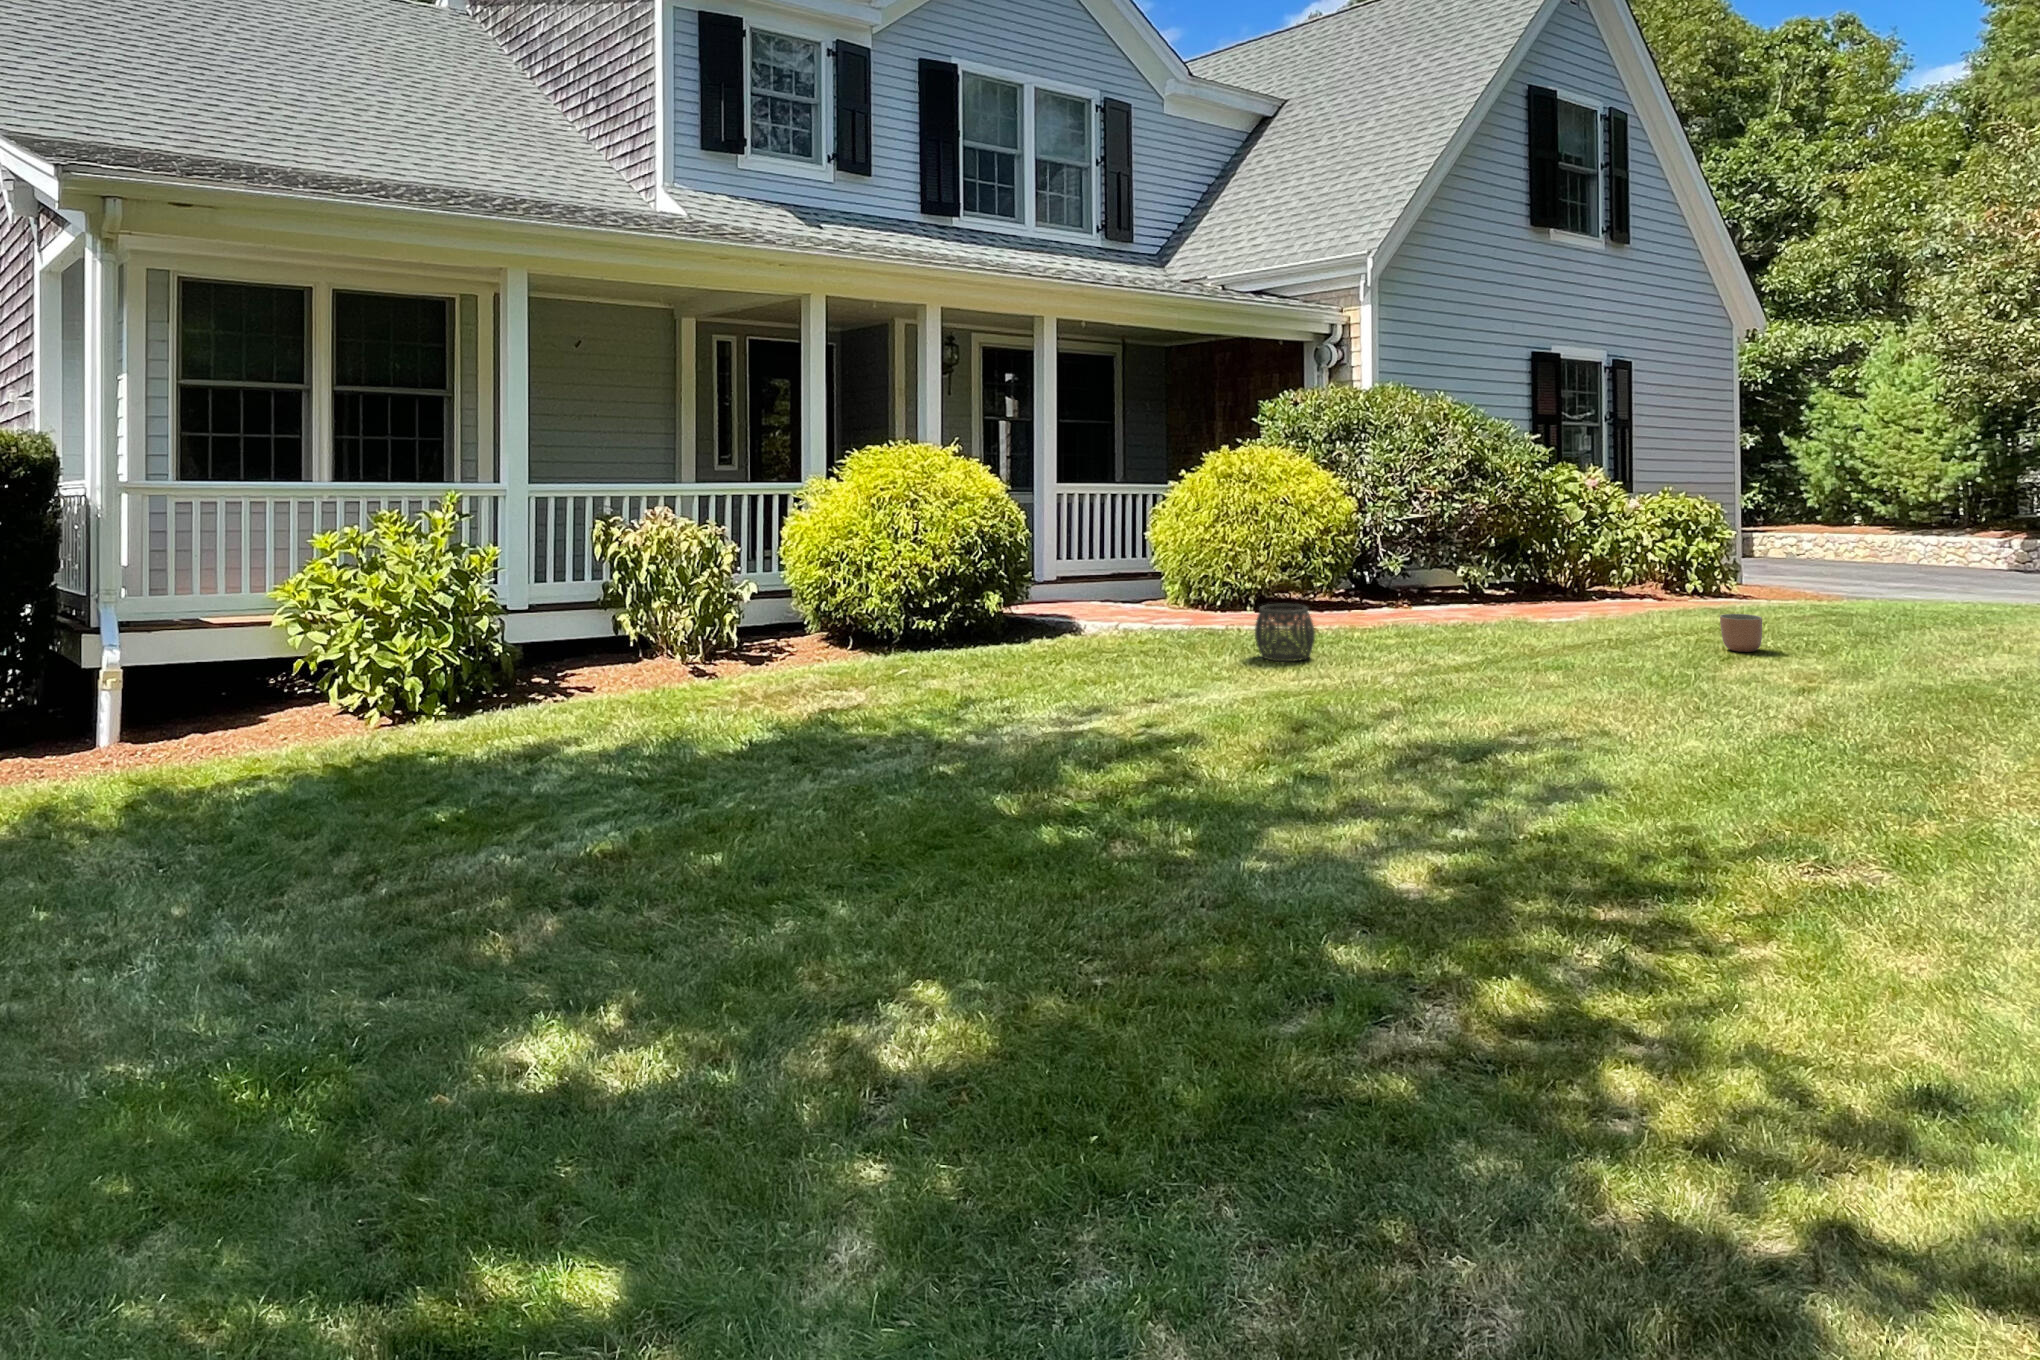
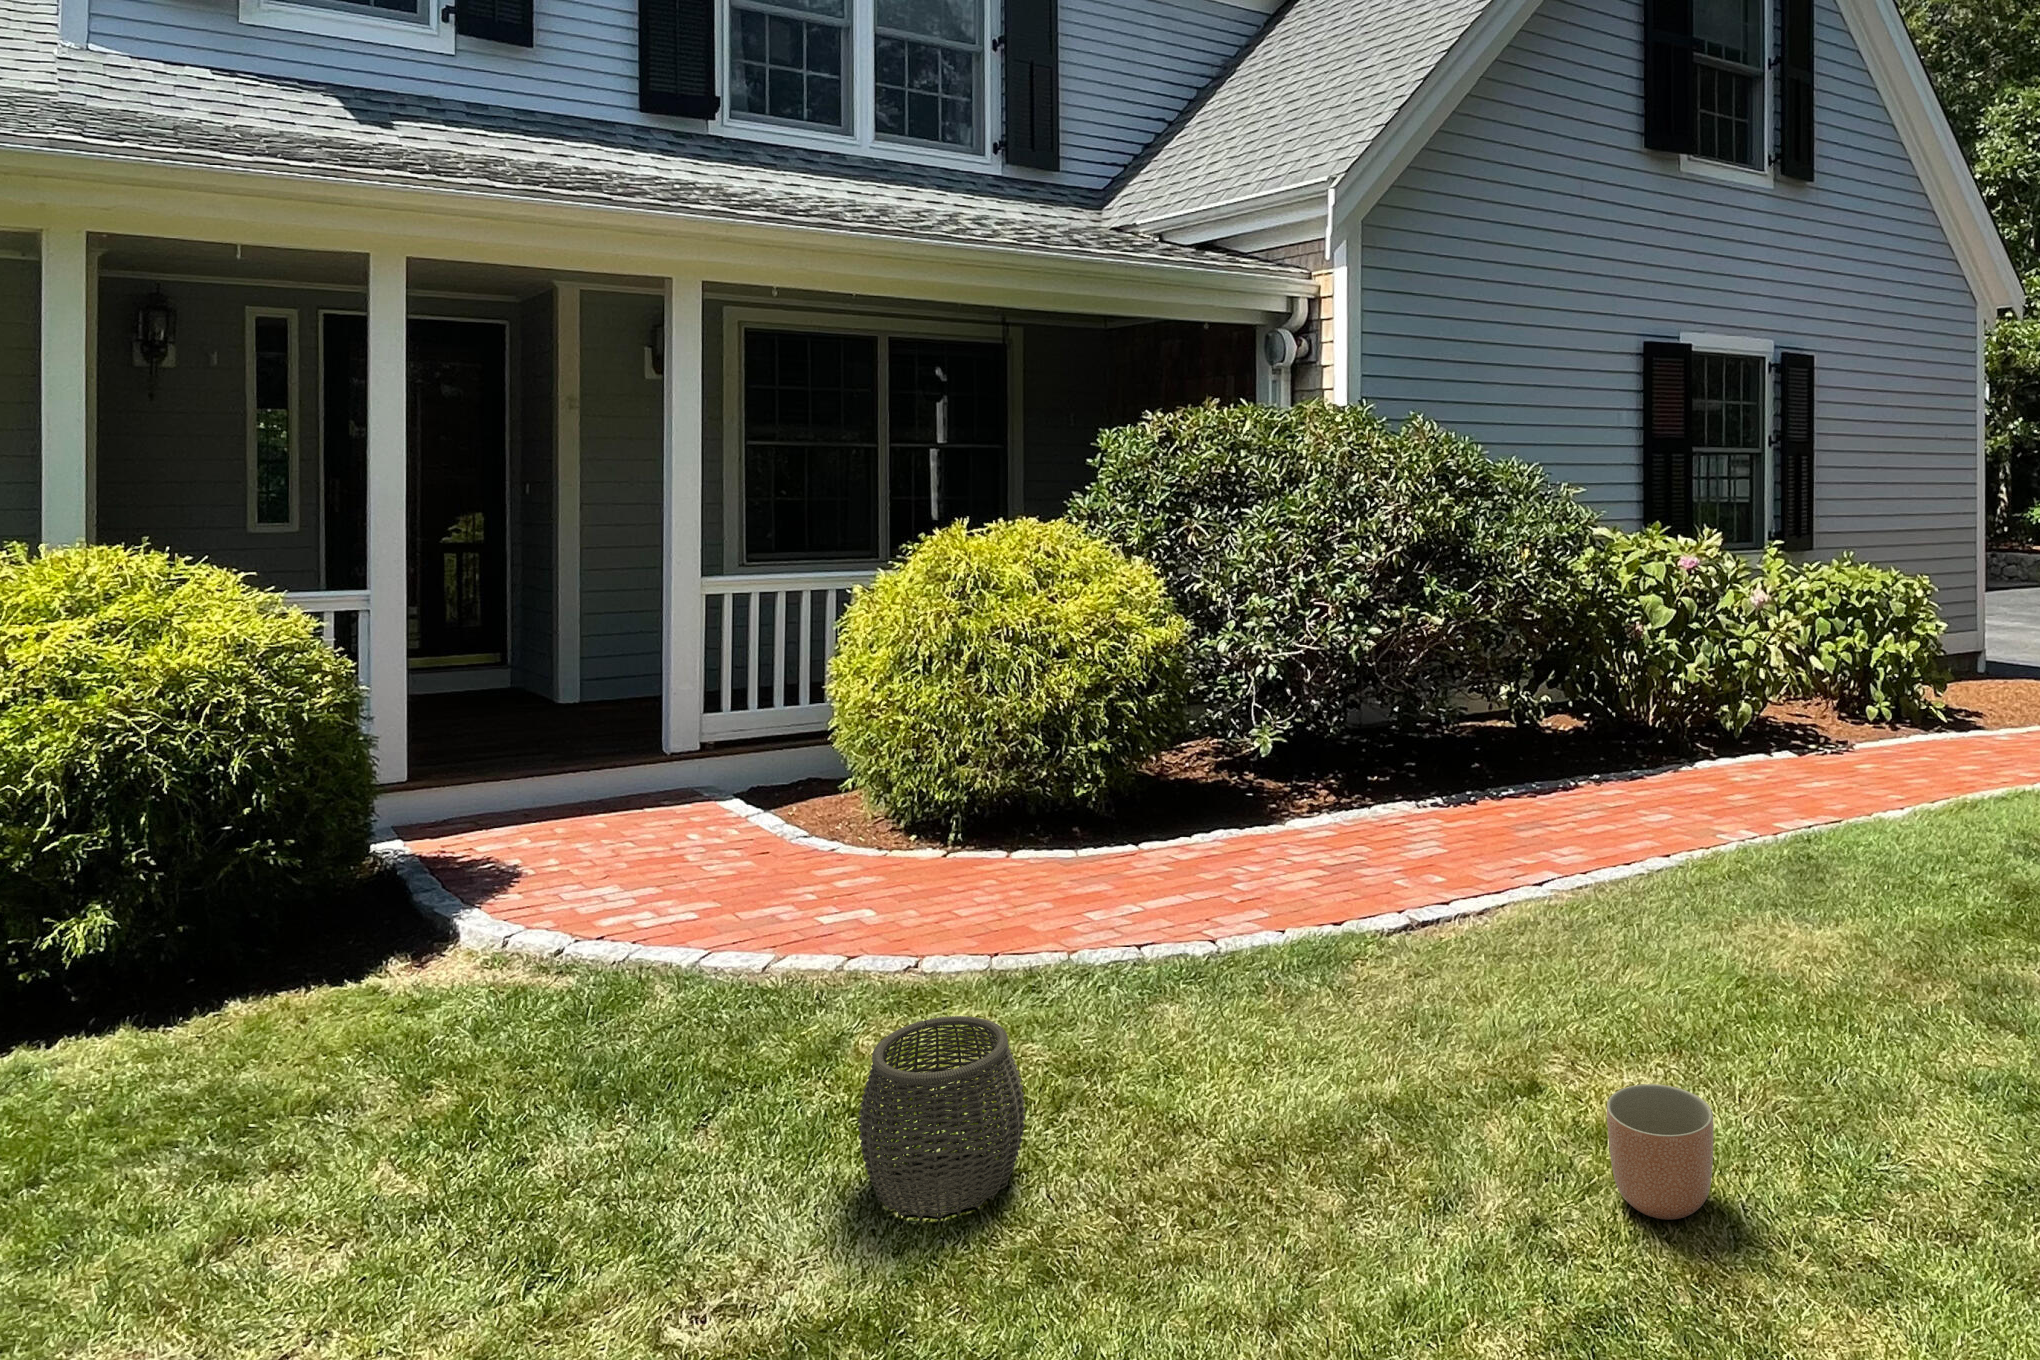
woven basket: present [1255,604,1315,662] -> present [858,1016,1025,1219]

